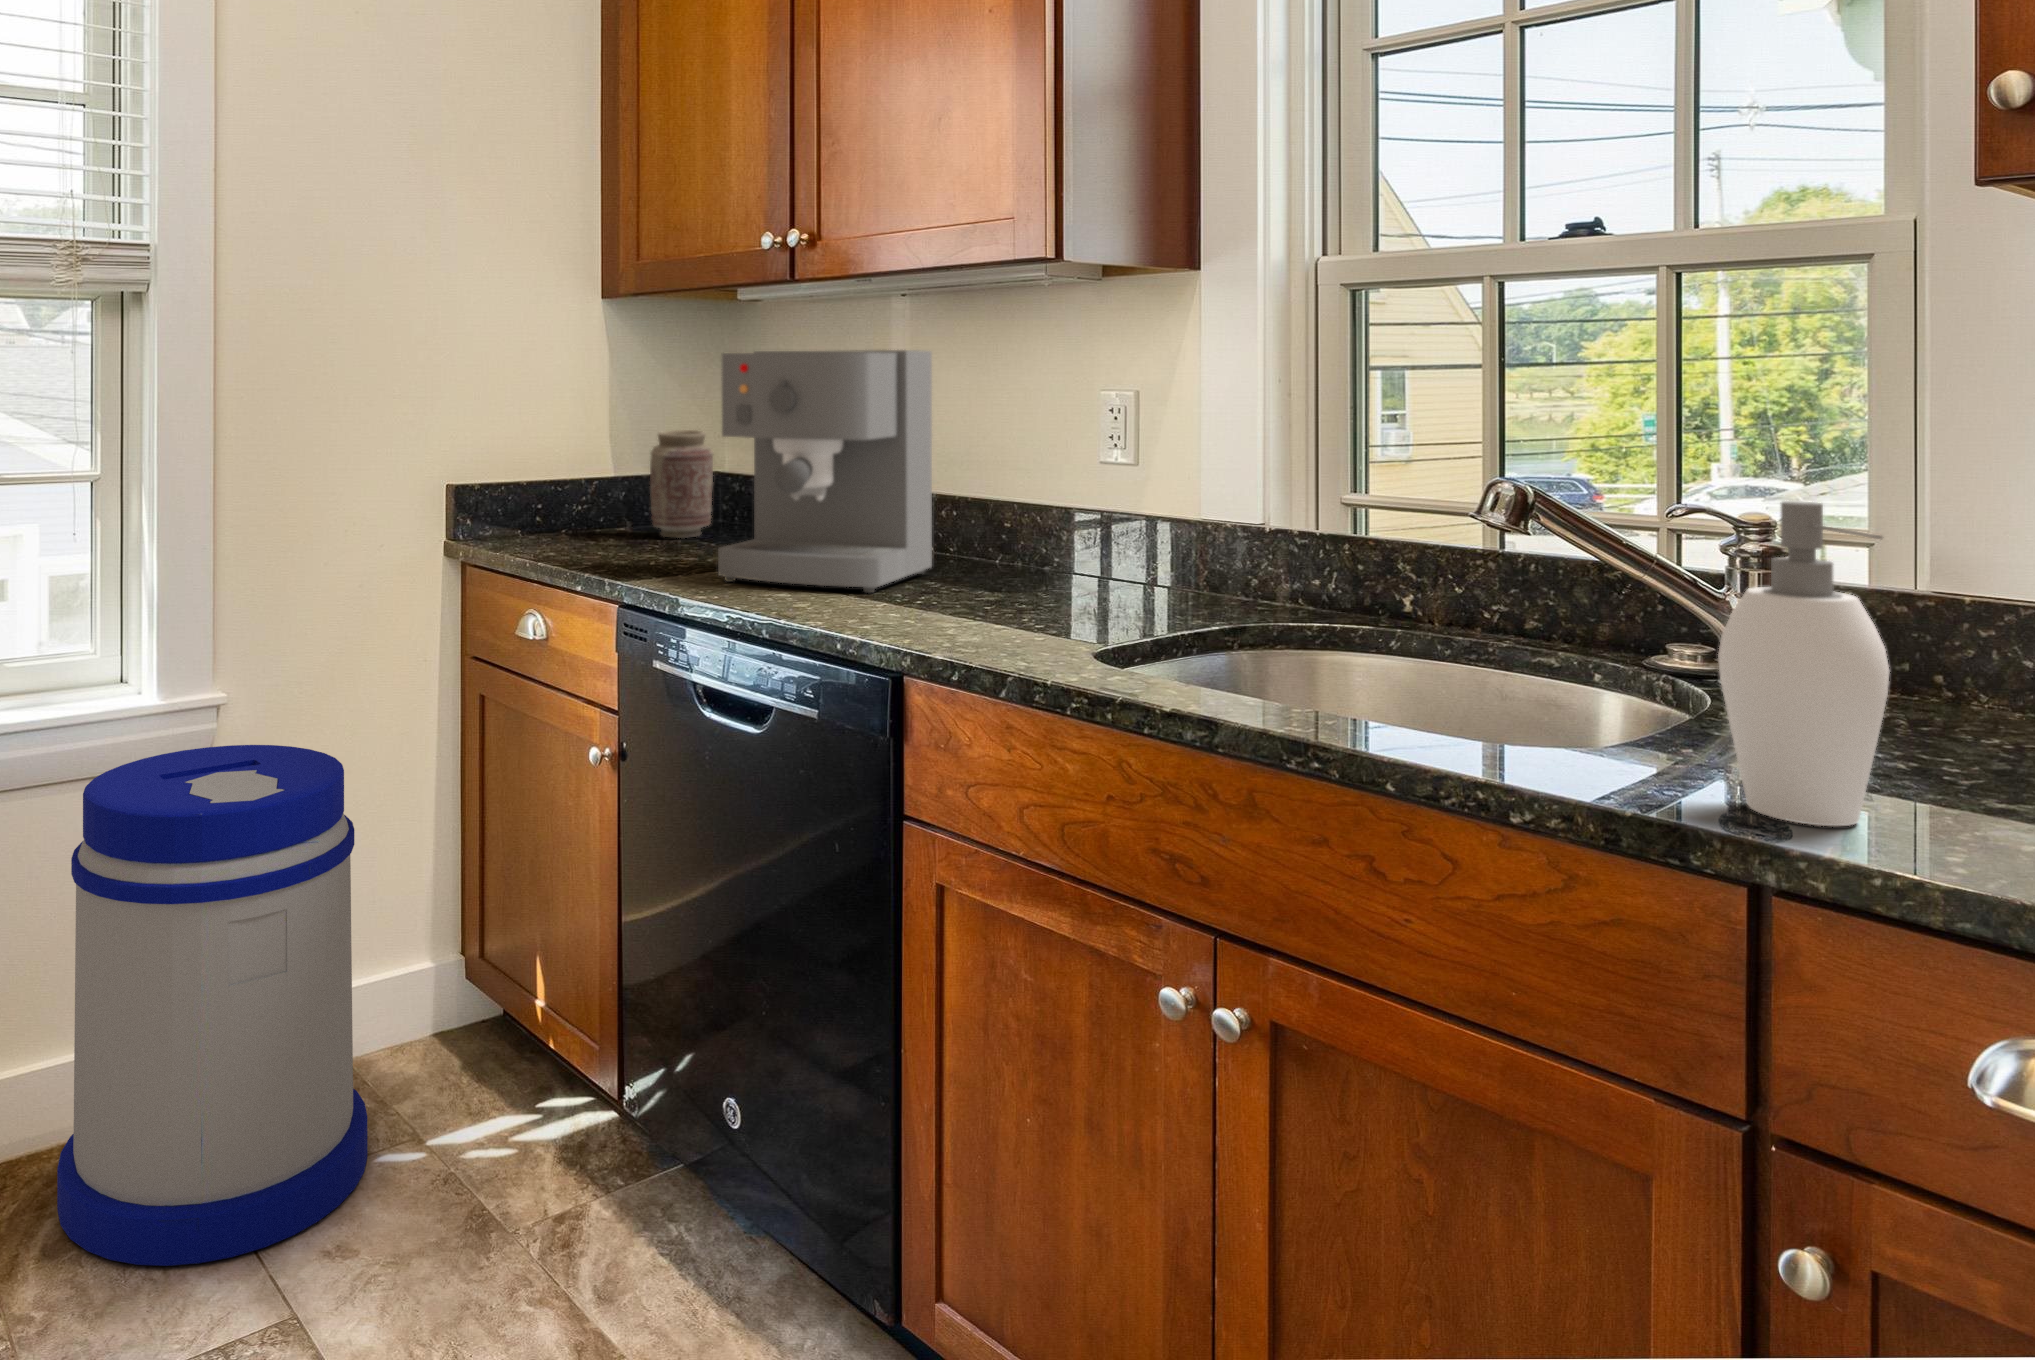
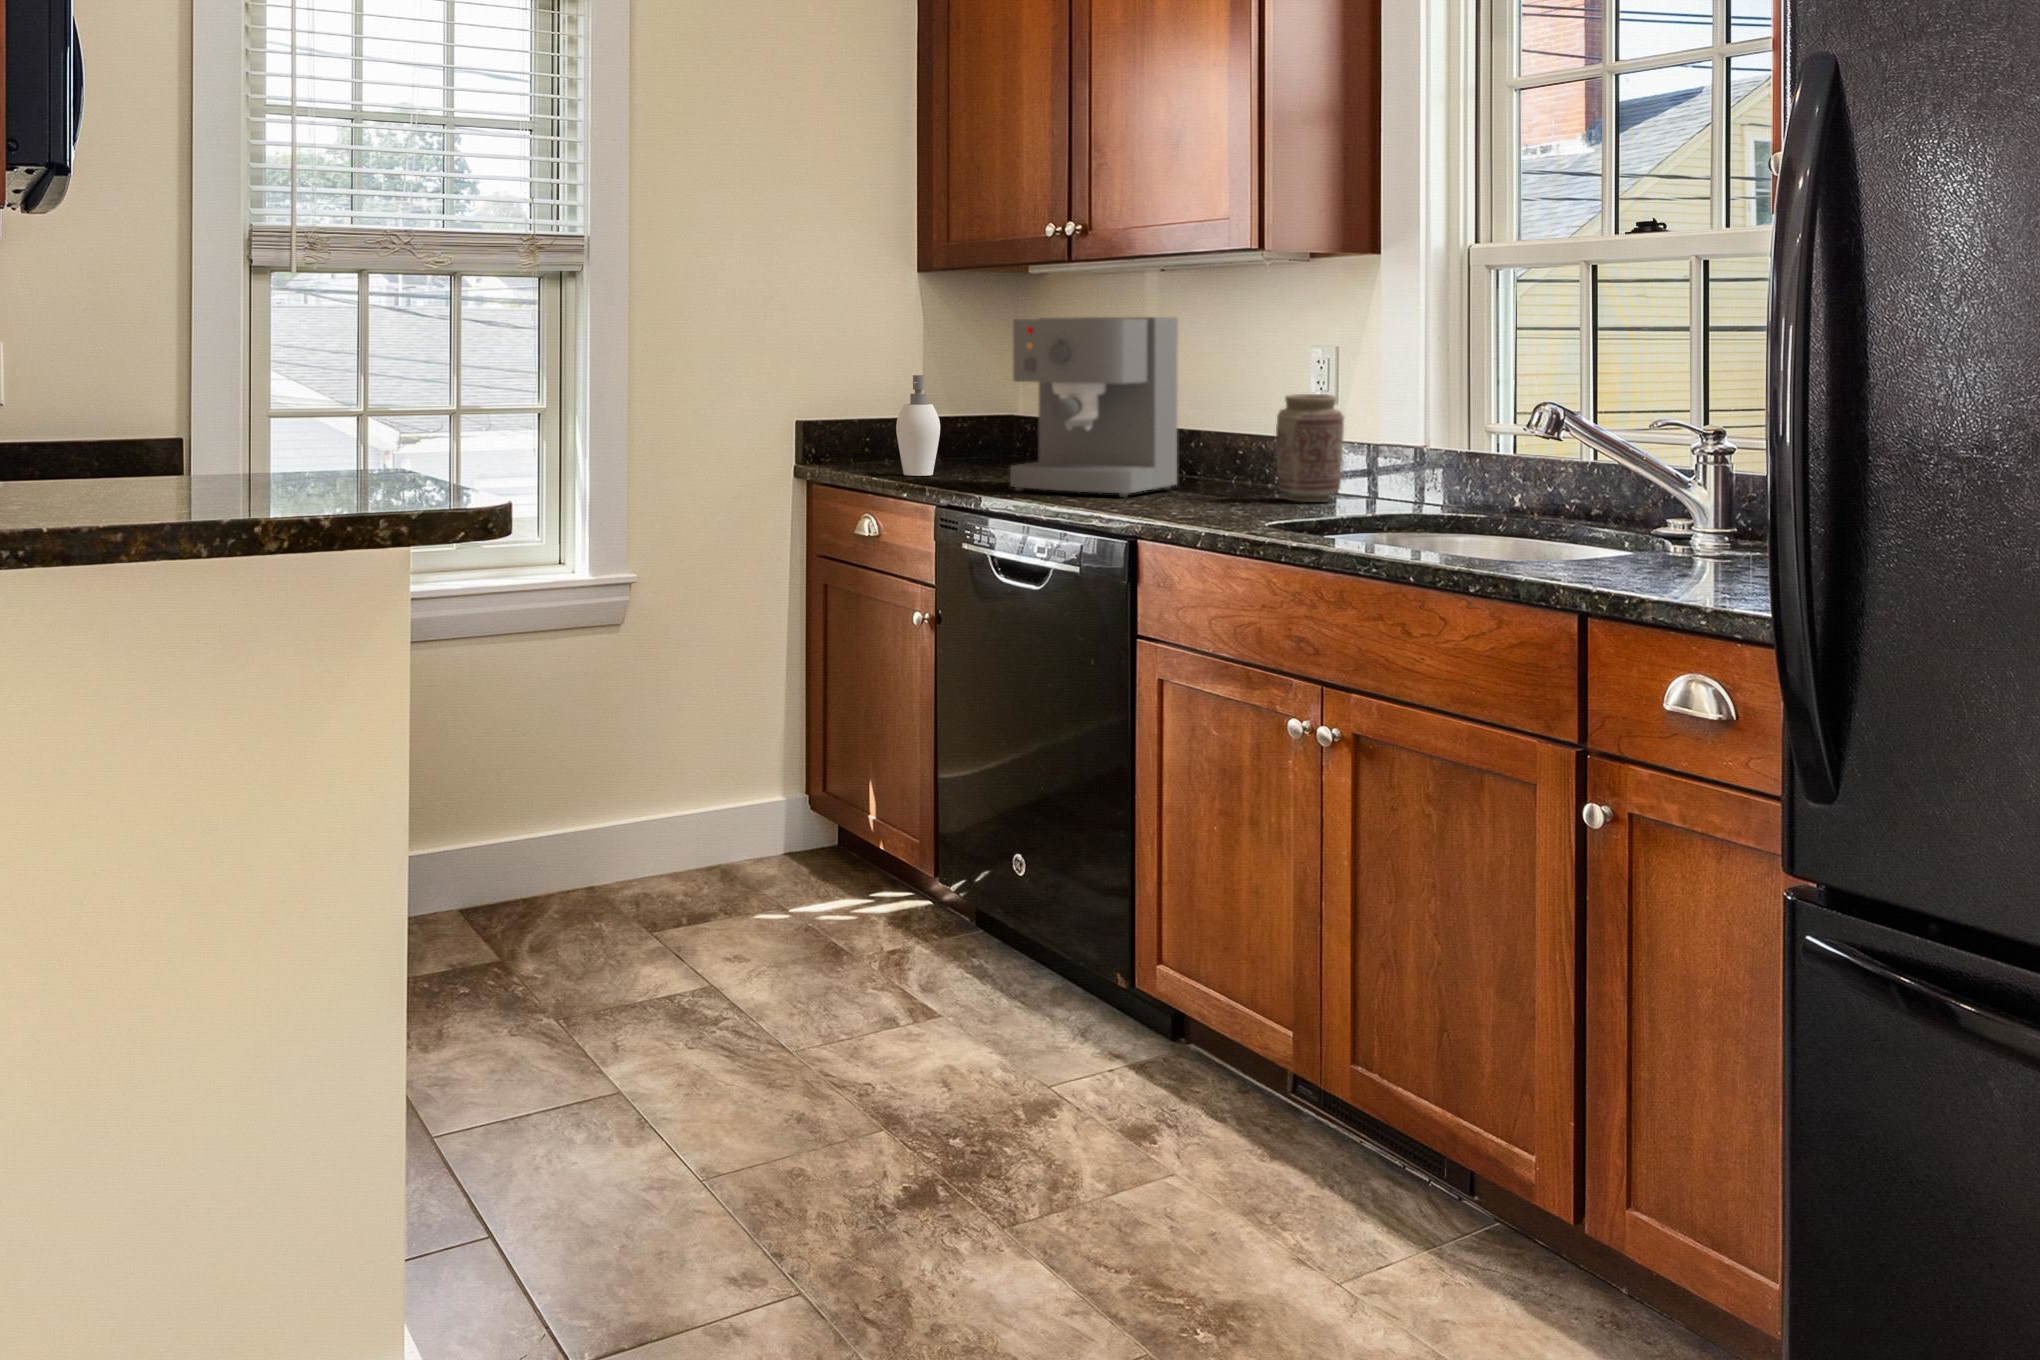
vase: present [650,430,713,538] -> present [1276,394,1344,502]
soap dispenser: present [1718,501,1889,826] -> present [896,375,940,476]
trash can: present [57,745,368,1266] -> none [536,613,748,955]

